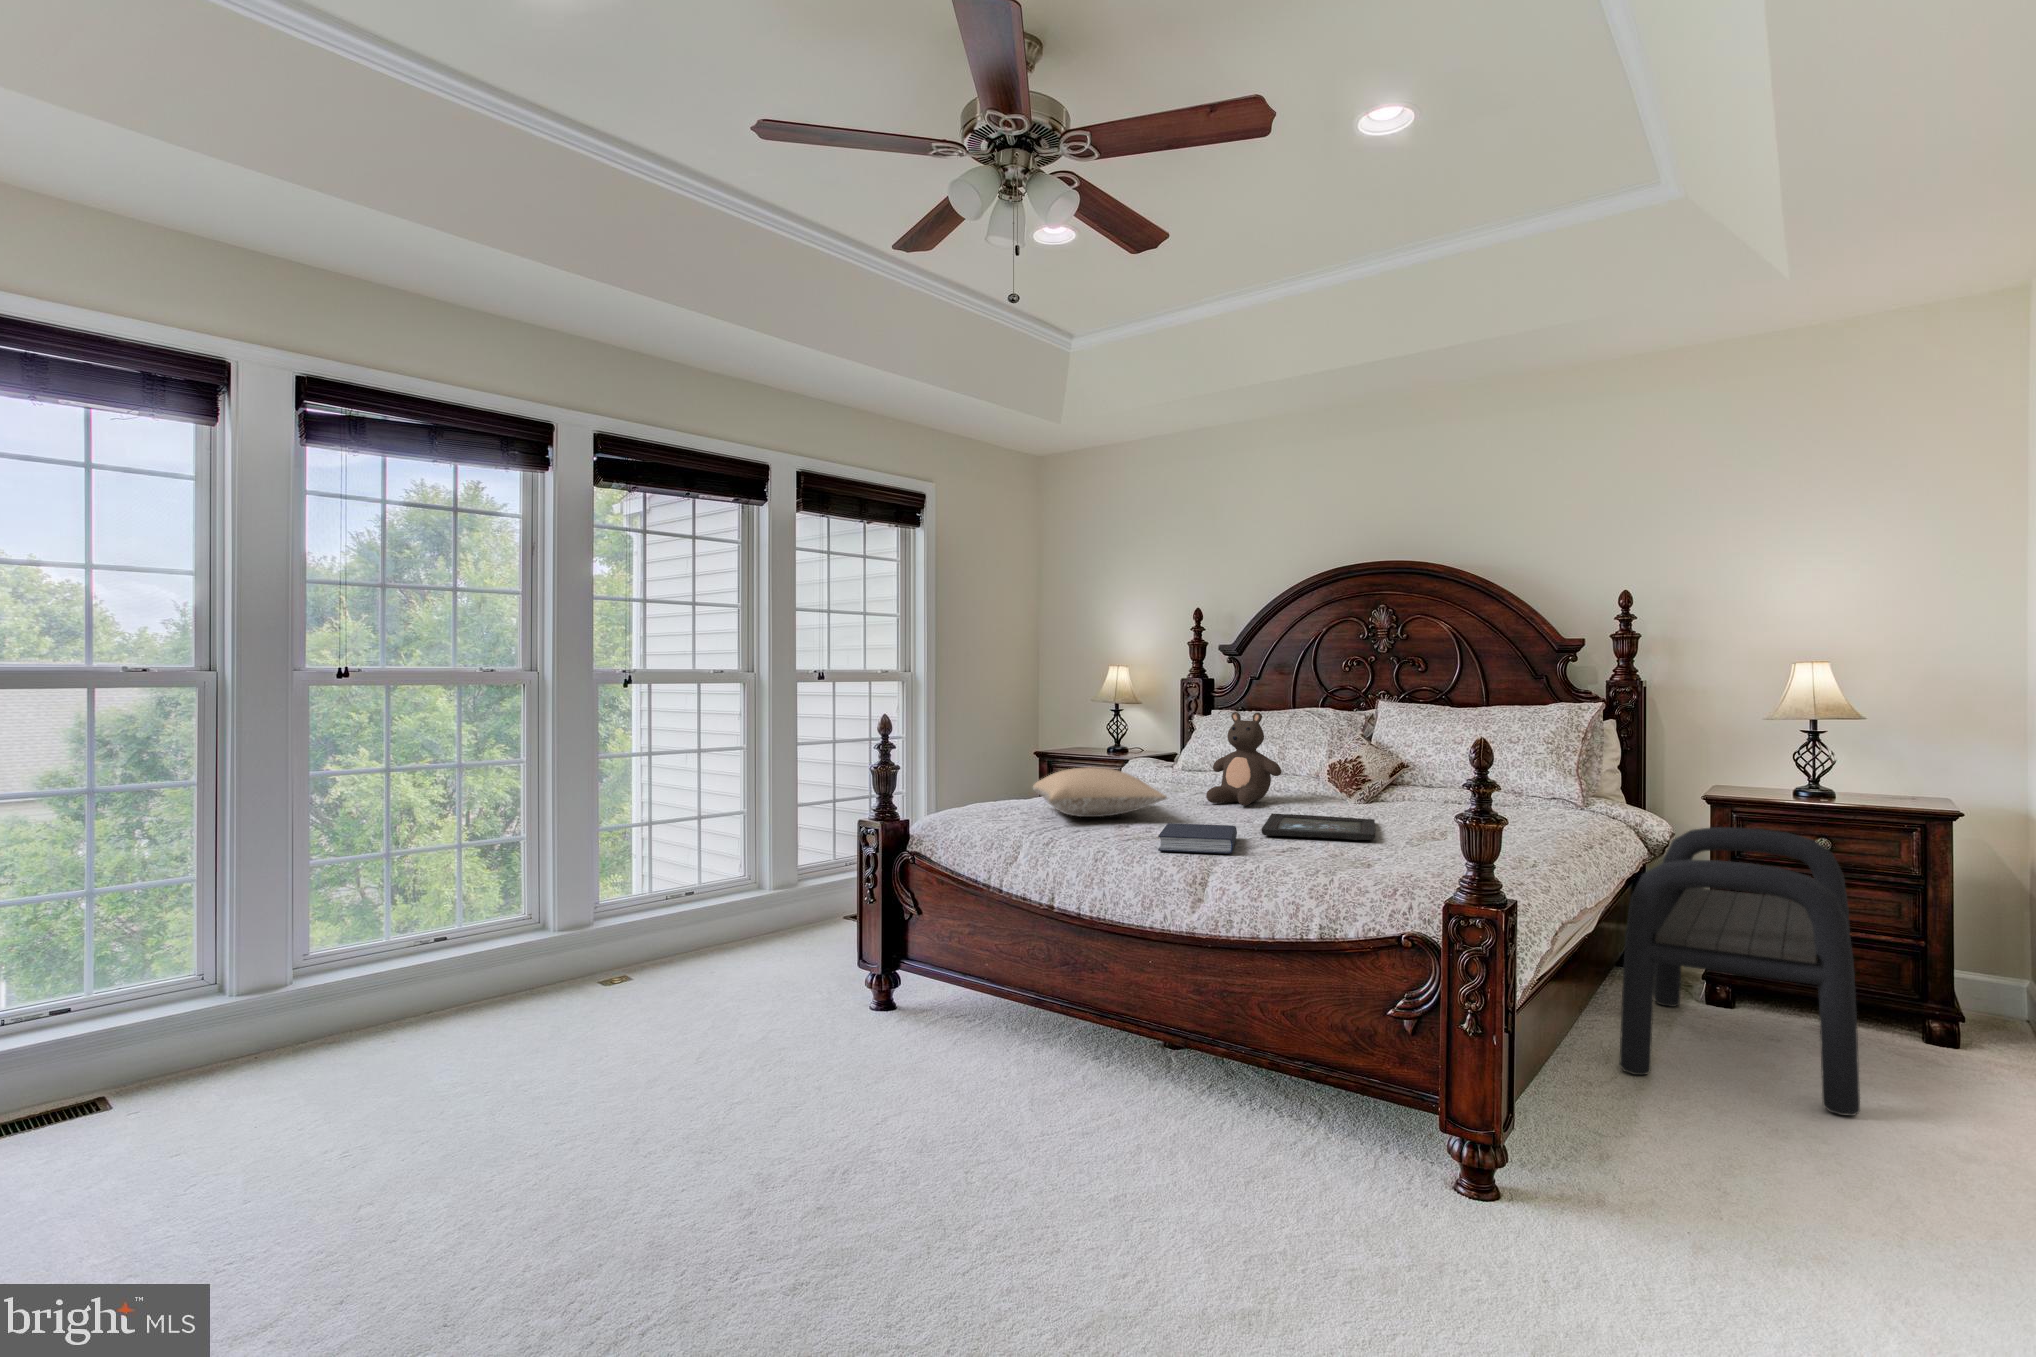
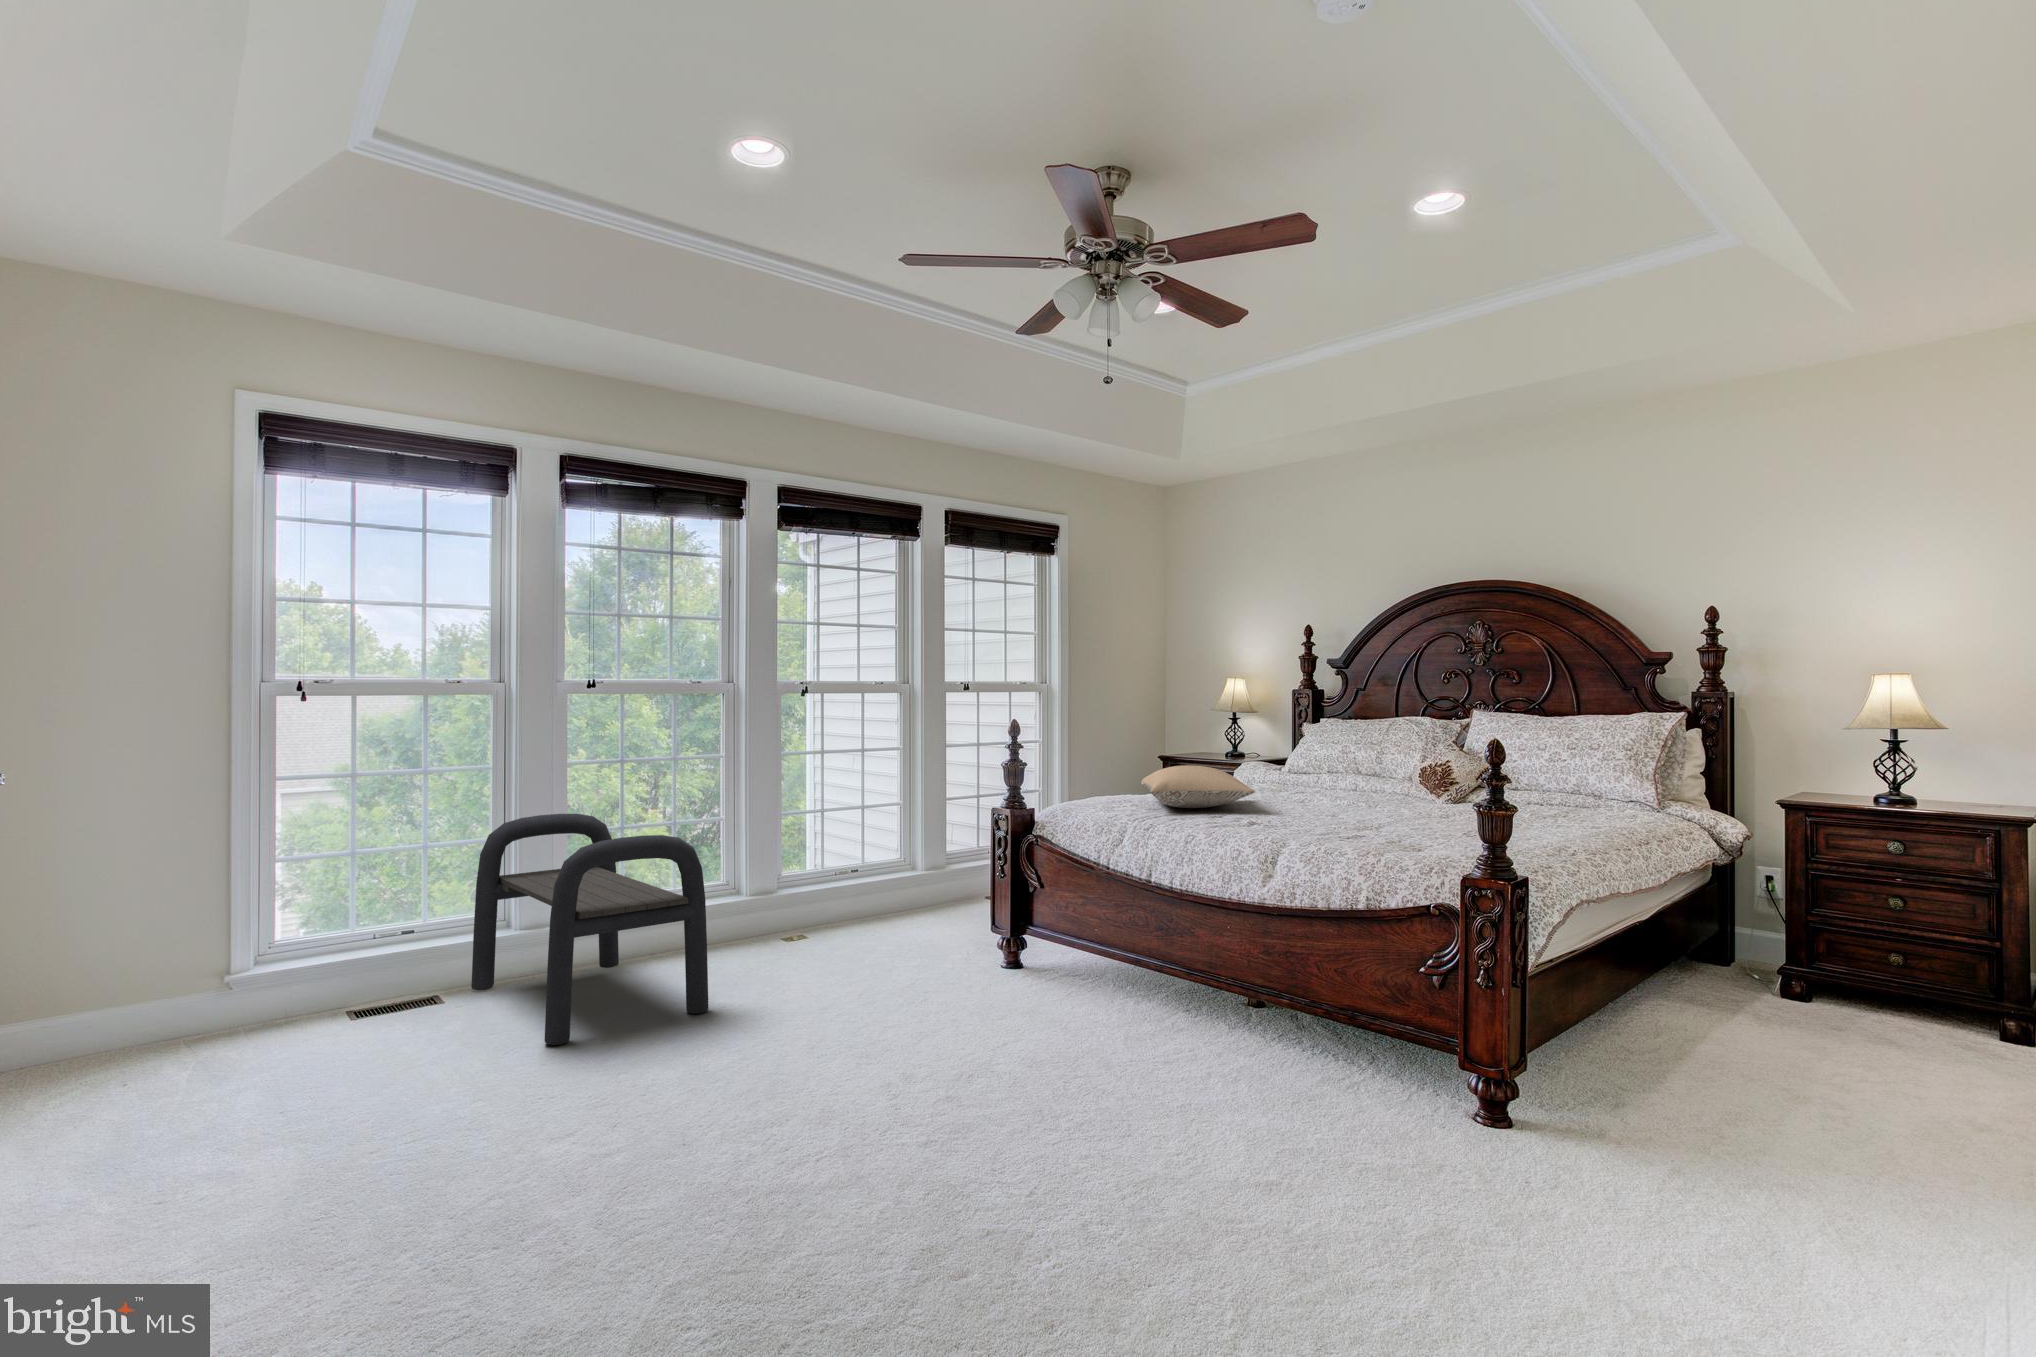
teddy bear: present [1206,712,1281,806] -> none [1298,719,1367,802]
tray: present [1262,814,1375,840] -> none [1334,808,1445,830]
book: present [1158,823,1237,854] -> none [1237,813,1312,838]
bench: present [1620,827,1860,1116] -> present [471,814,708,1045]

